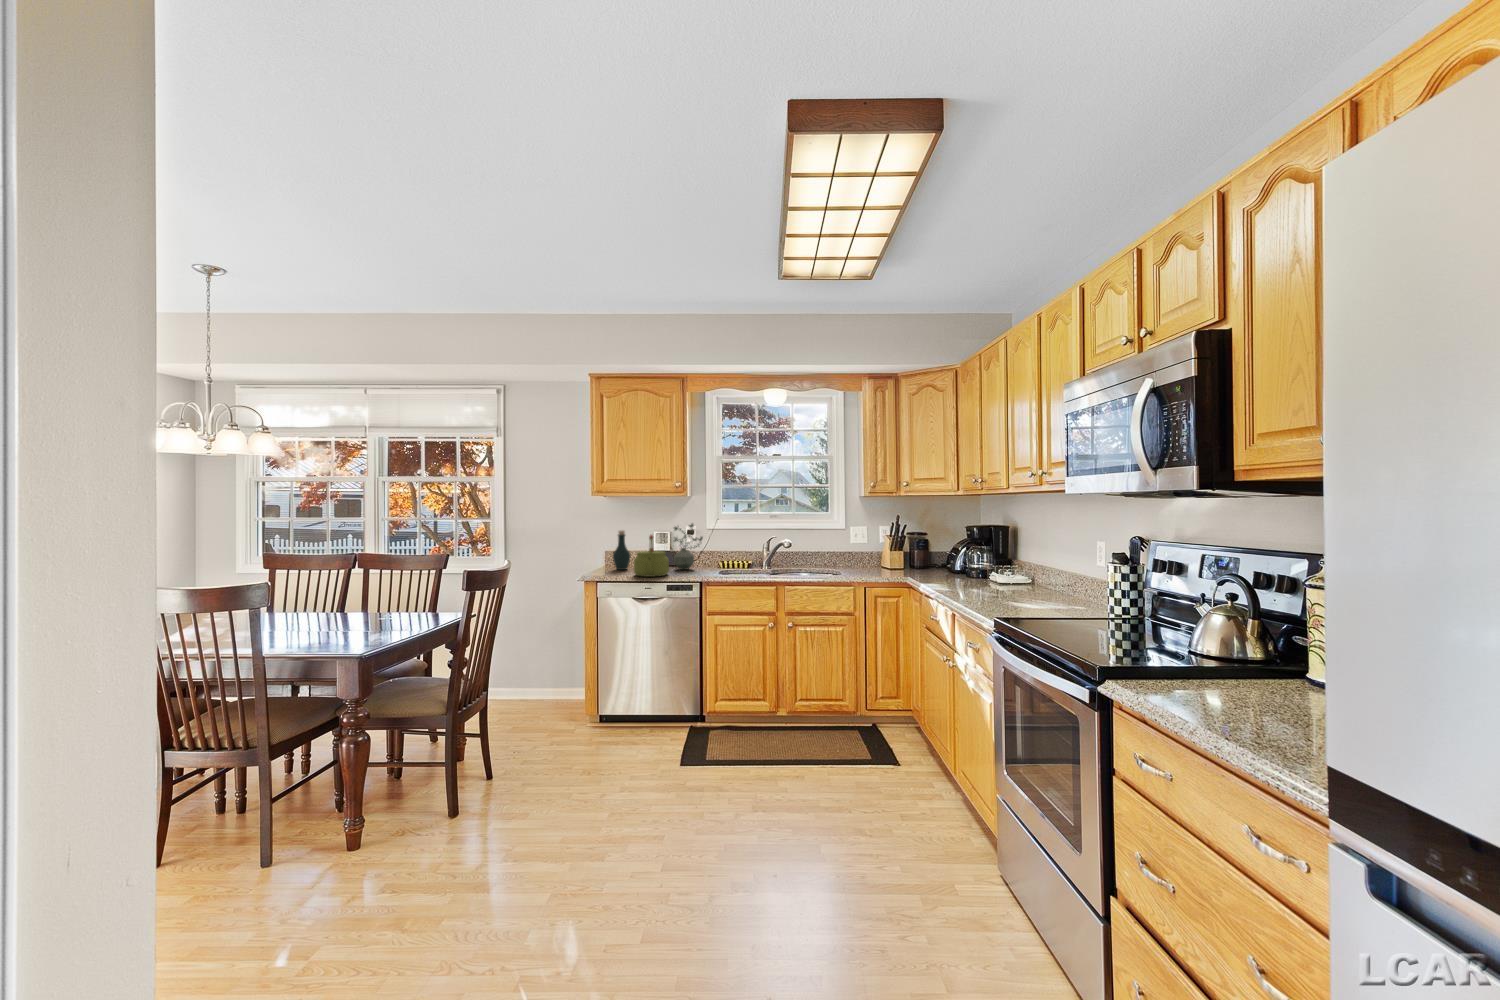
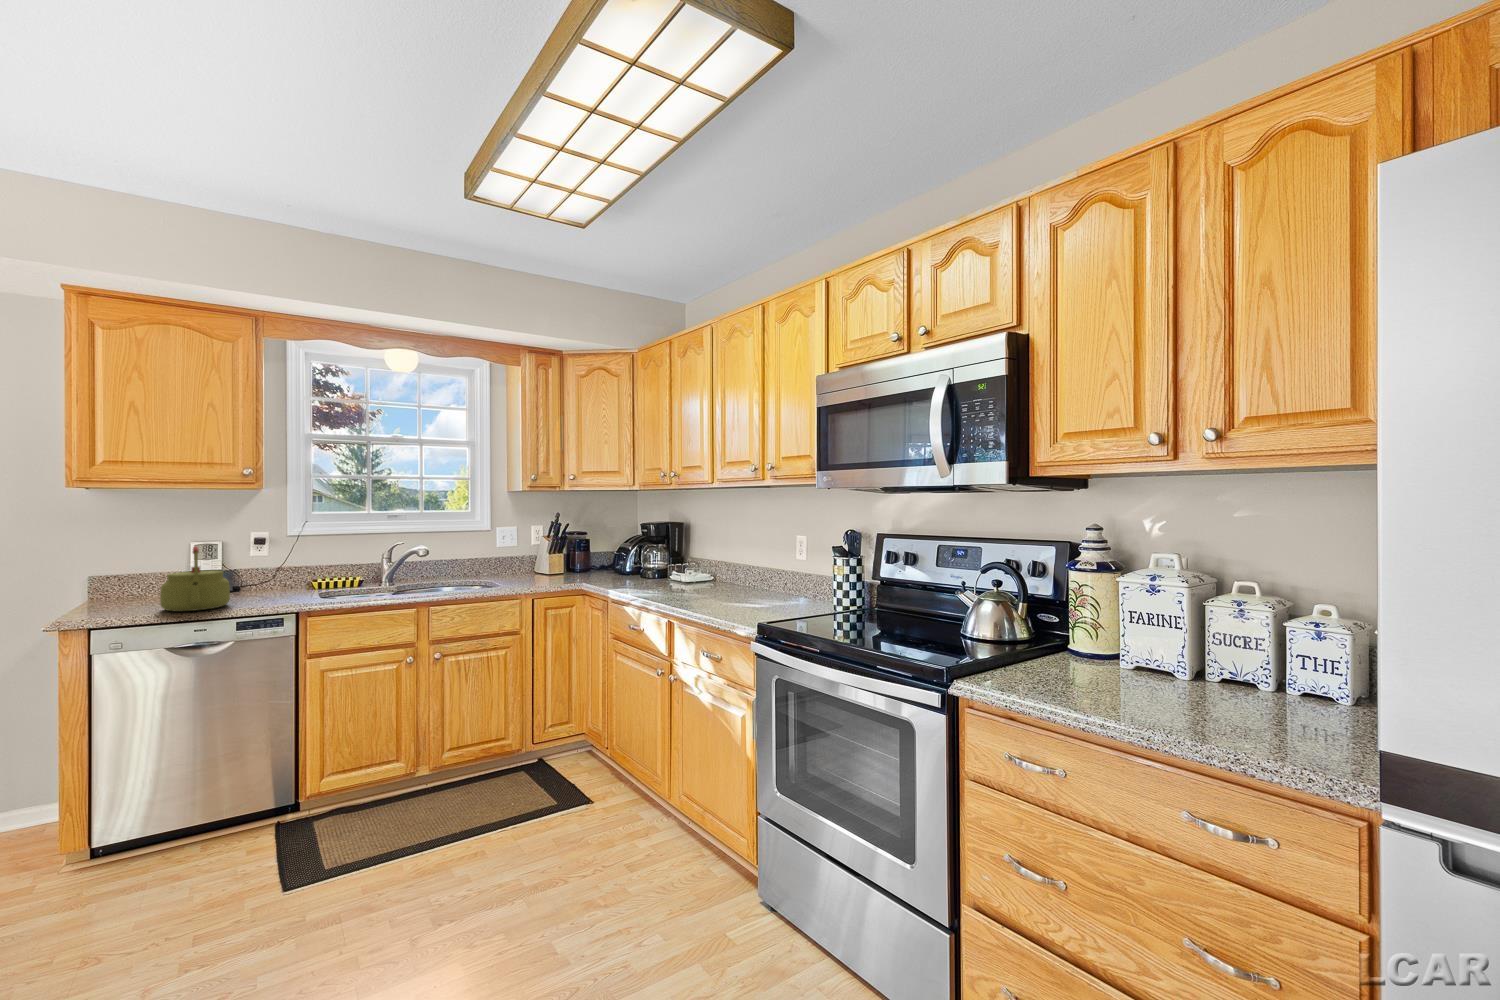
potted plant: present [674,524,703,570] -> none [231,527,285,595]
bottle: present [613,530,630,570] -> none [111,541,149,603]

